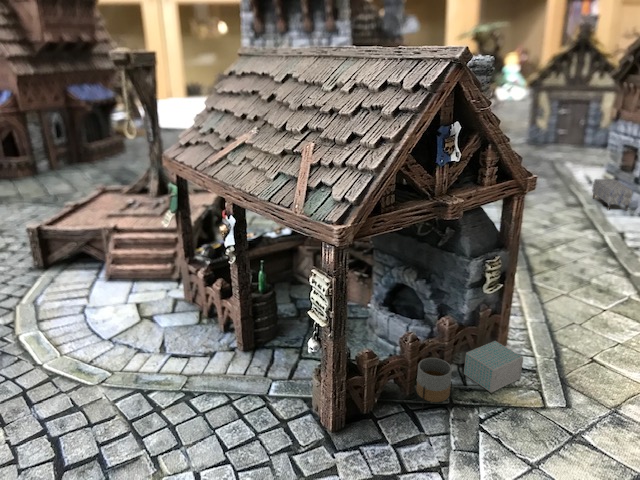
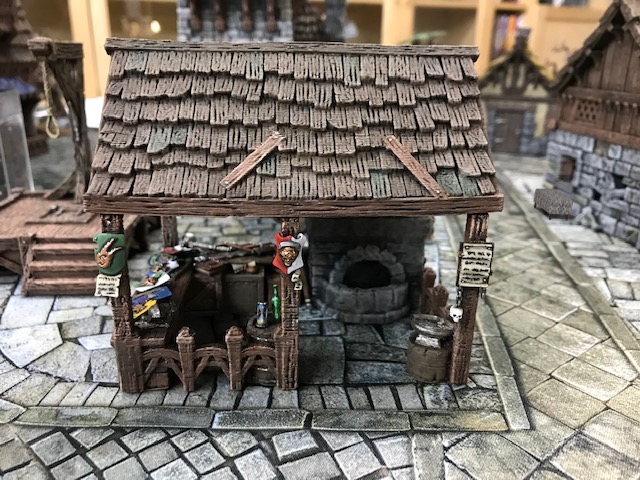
storage box: present [464,341,523,392] -> none [423,359,485,416]
planter: present [416,358,452,413] -> none [376,381,414,442]

